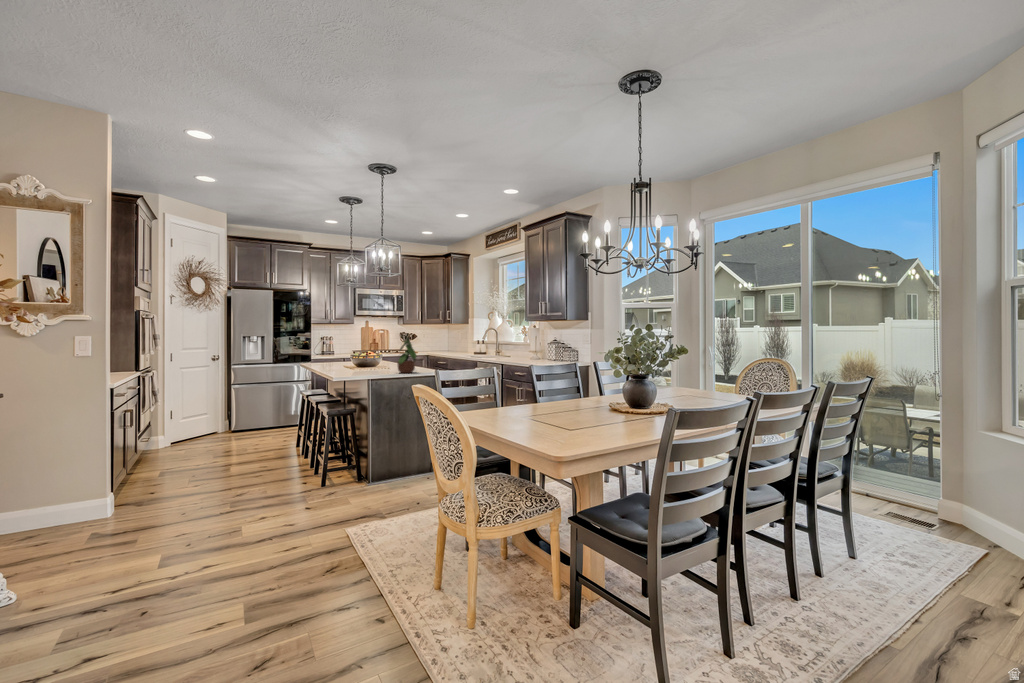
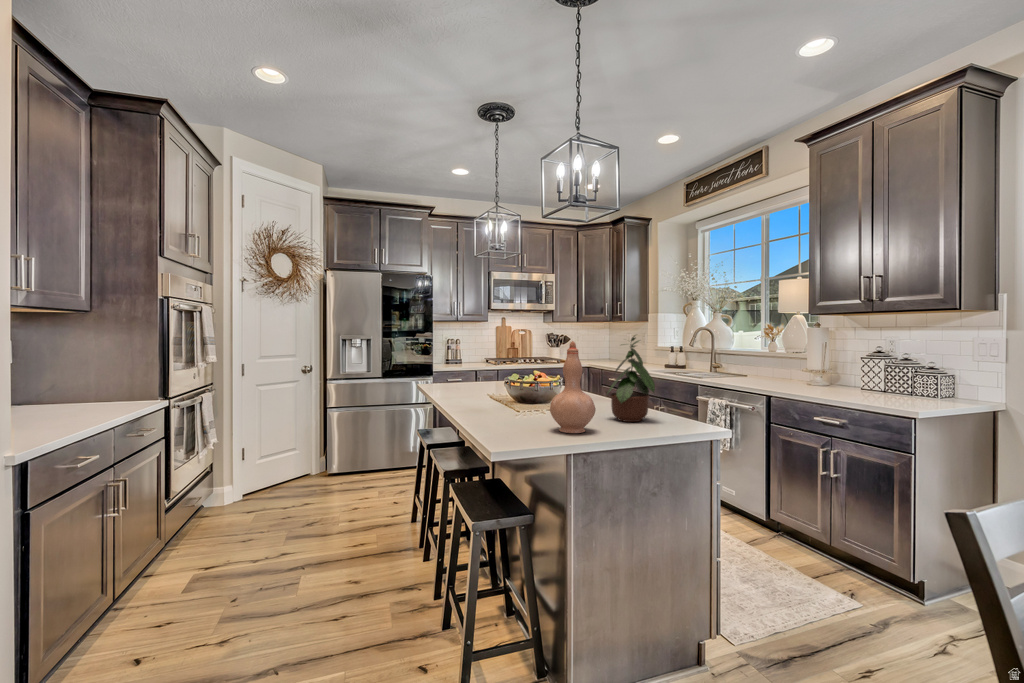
vase: none [363,336,384,376] -> present [550,341,596,433]

